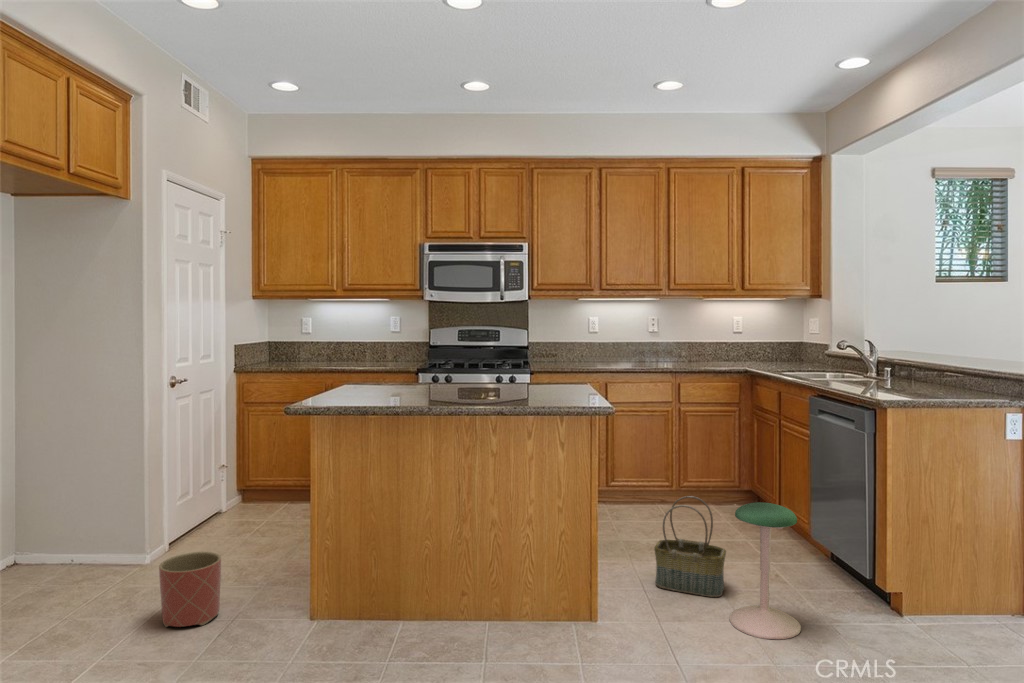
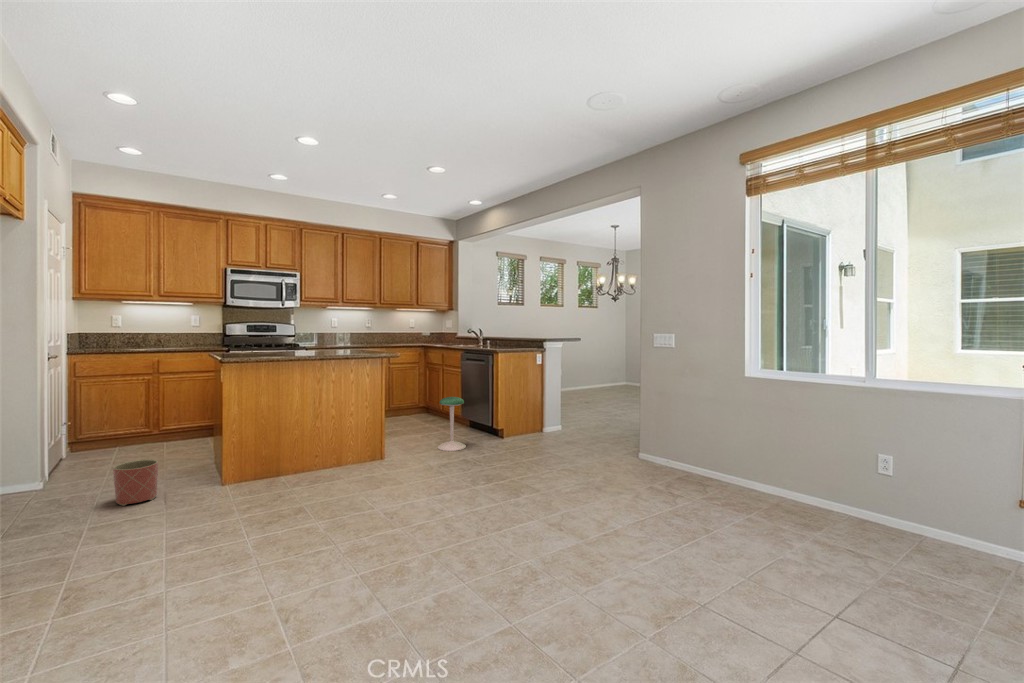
basket: present [654,496,726,597] -> none [399,401,432,445]

